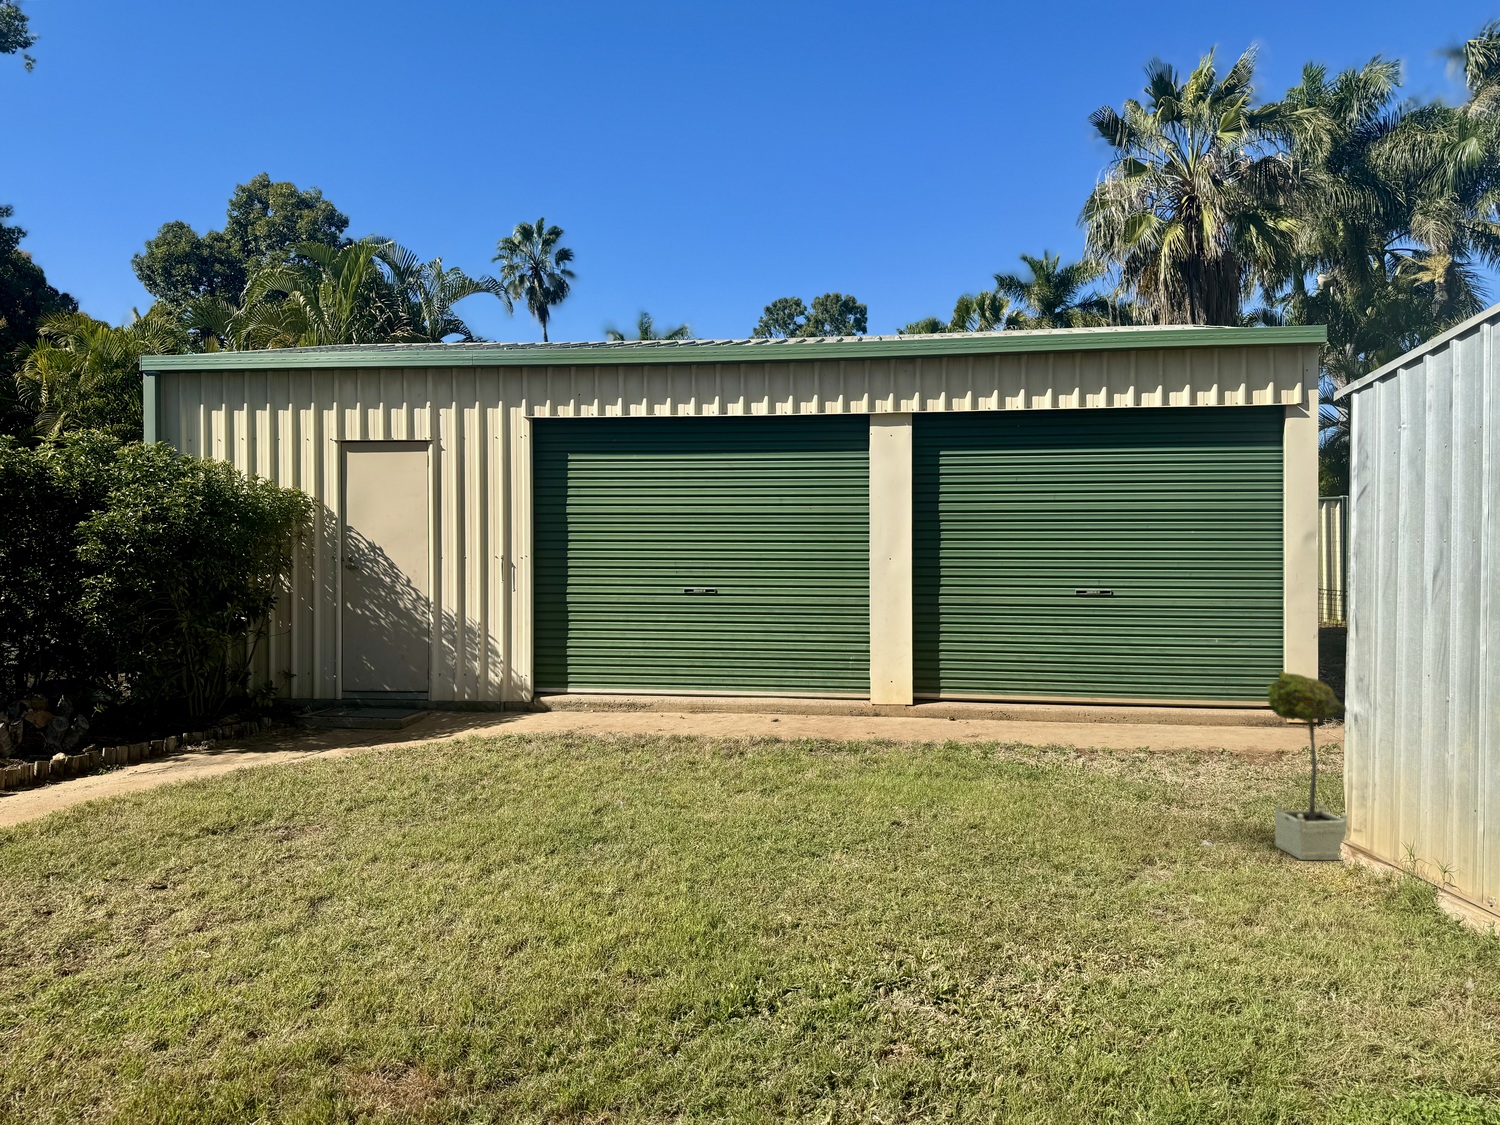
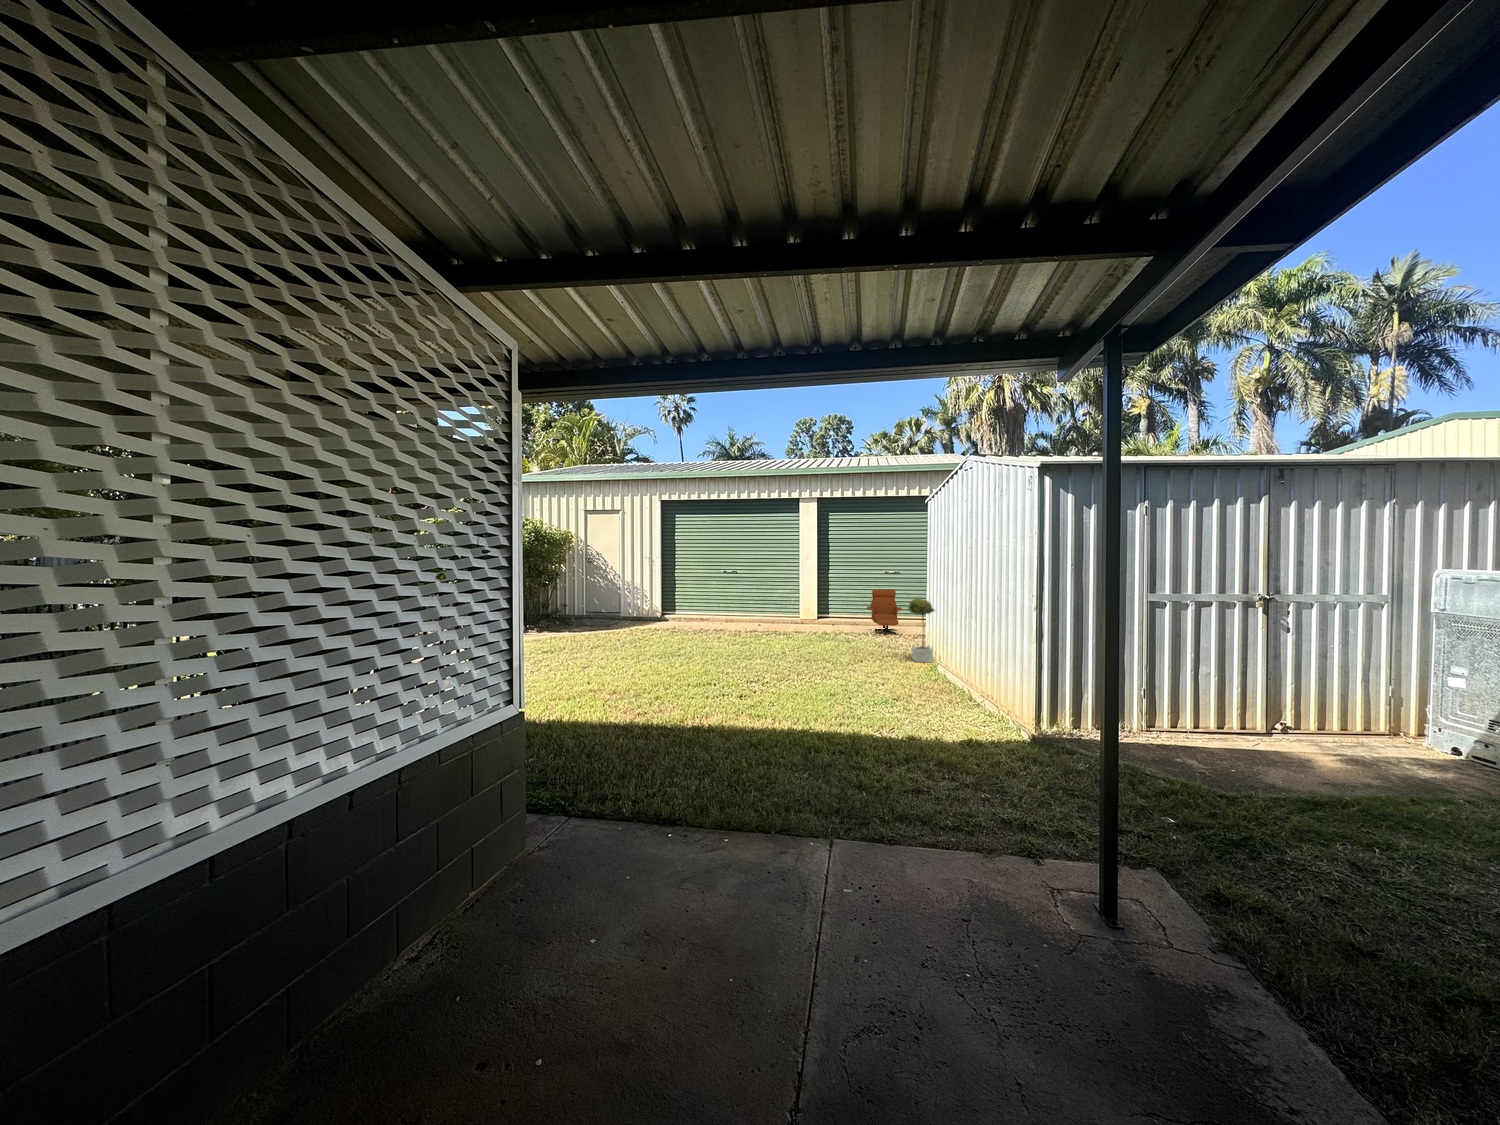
lounge chair: none [1033,634,1125,748] -> present [867,589,902,635]

